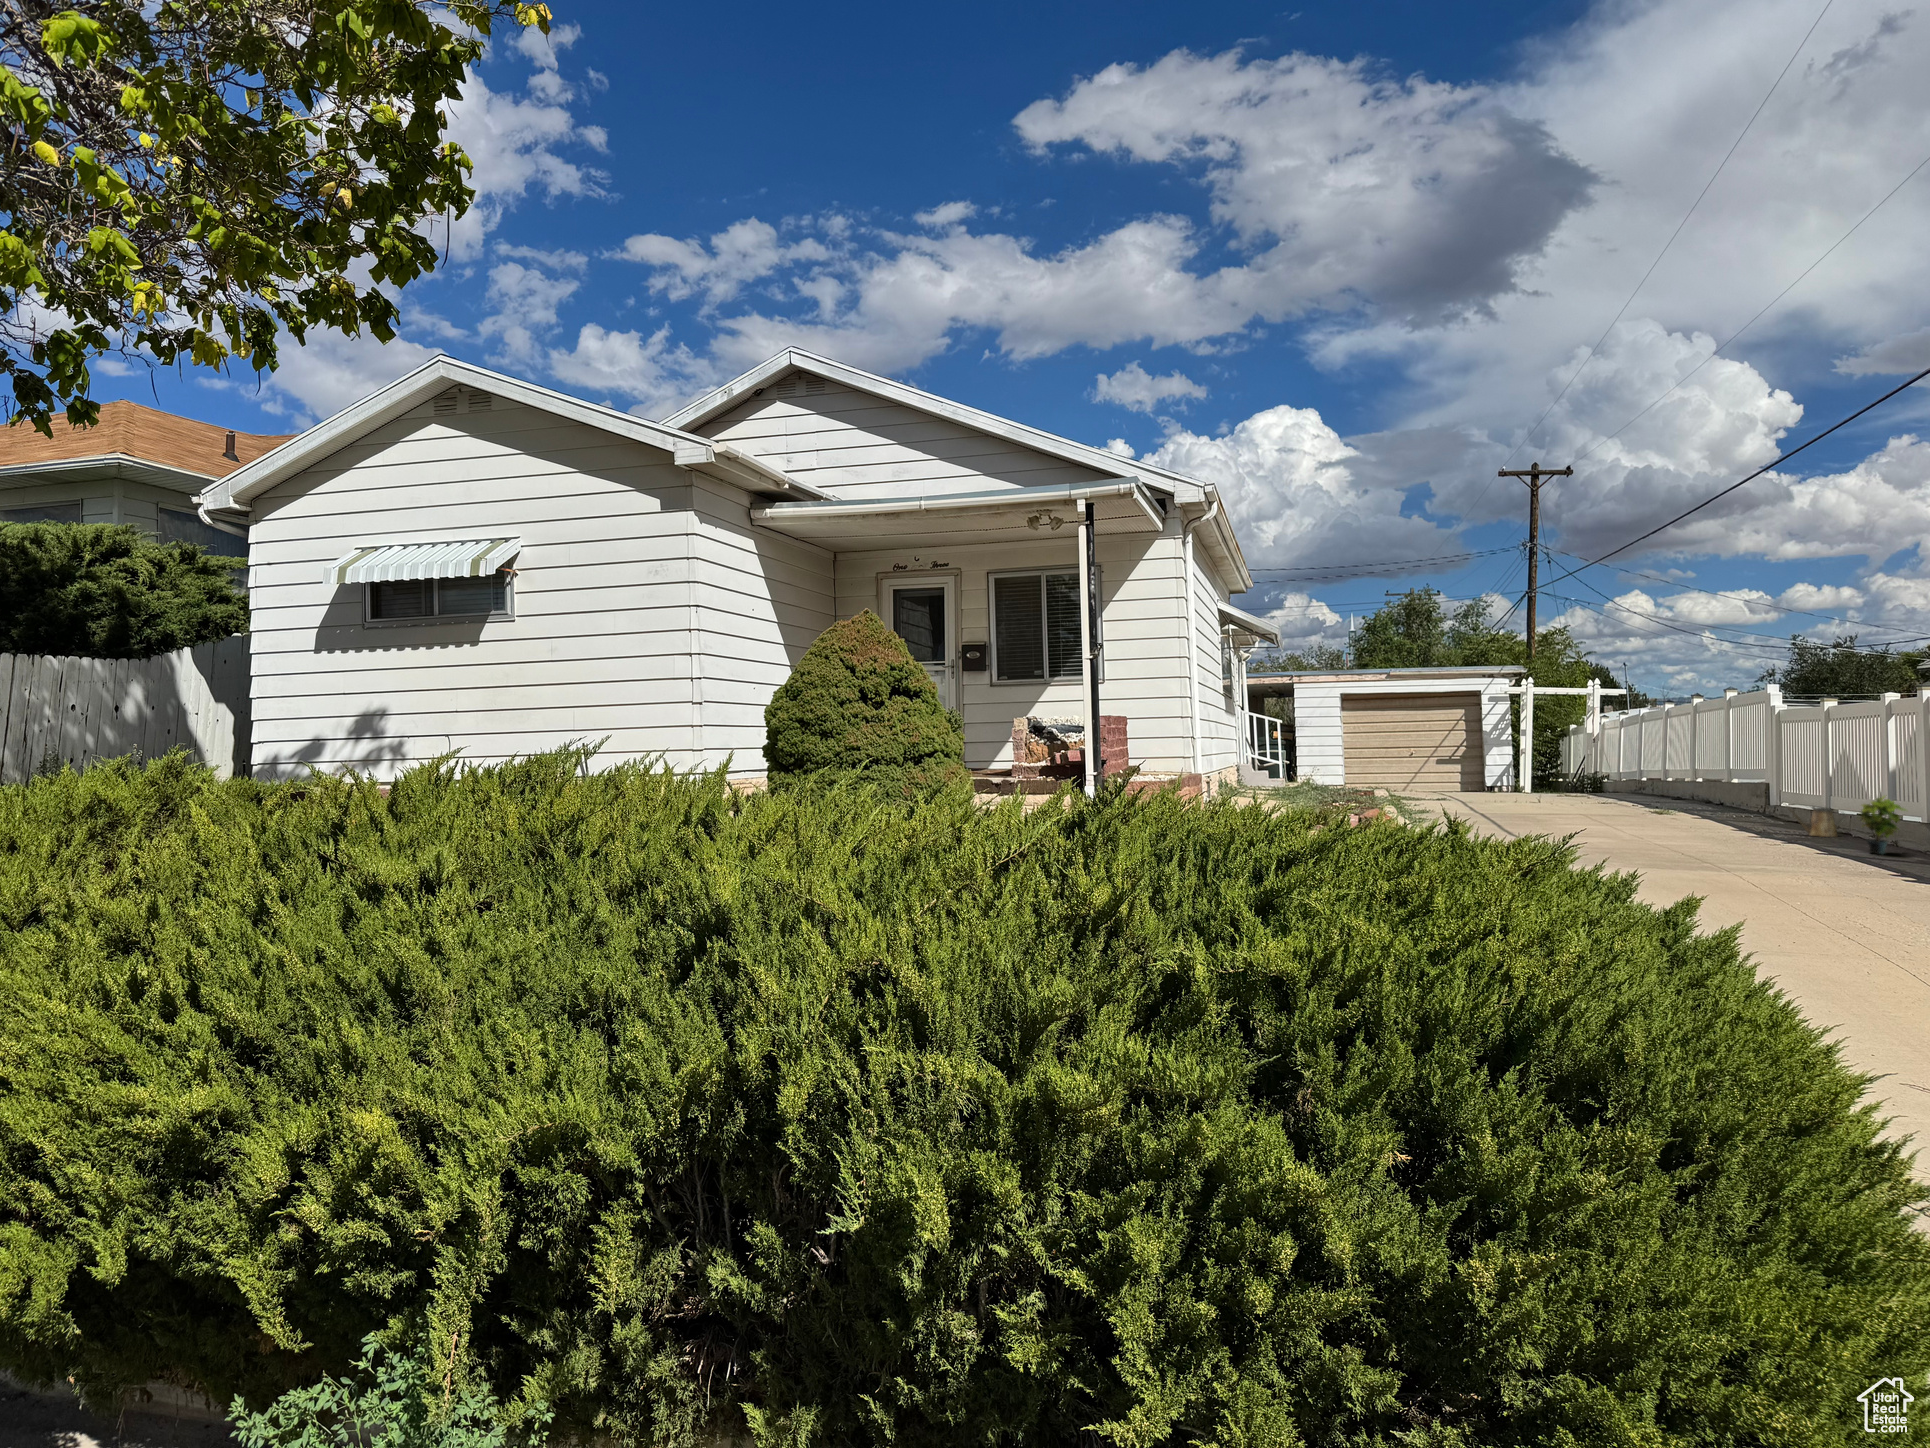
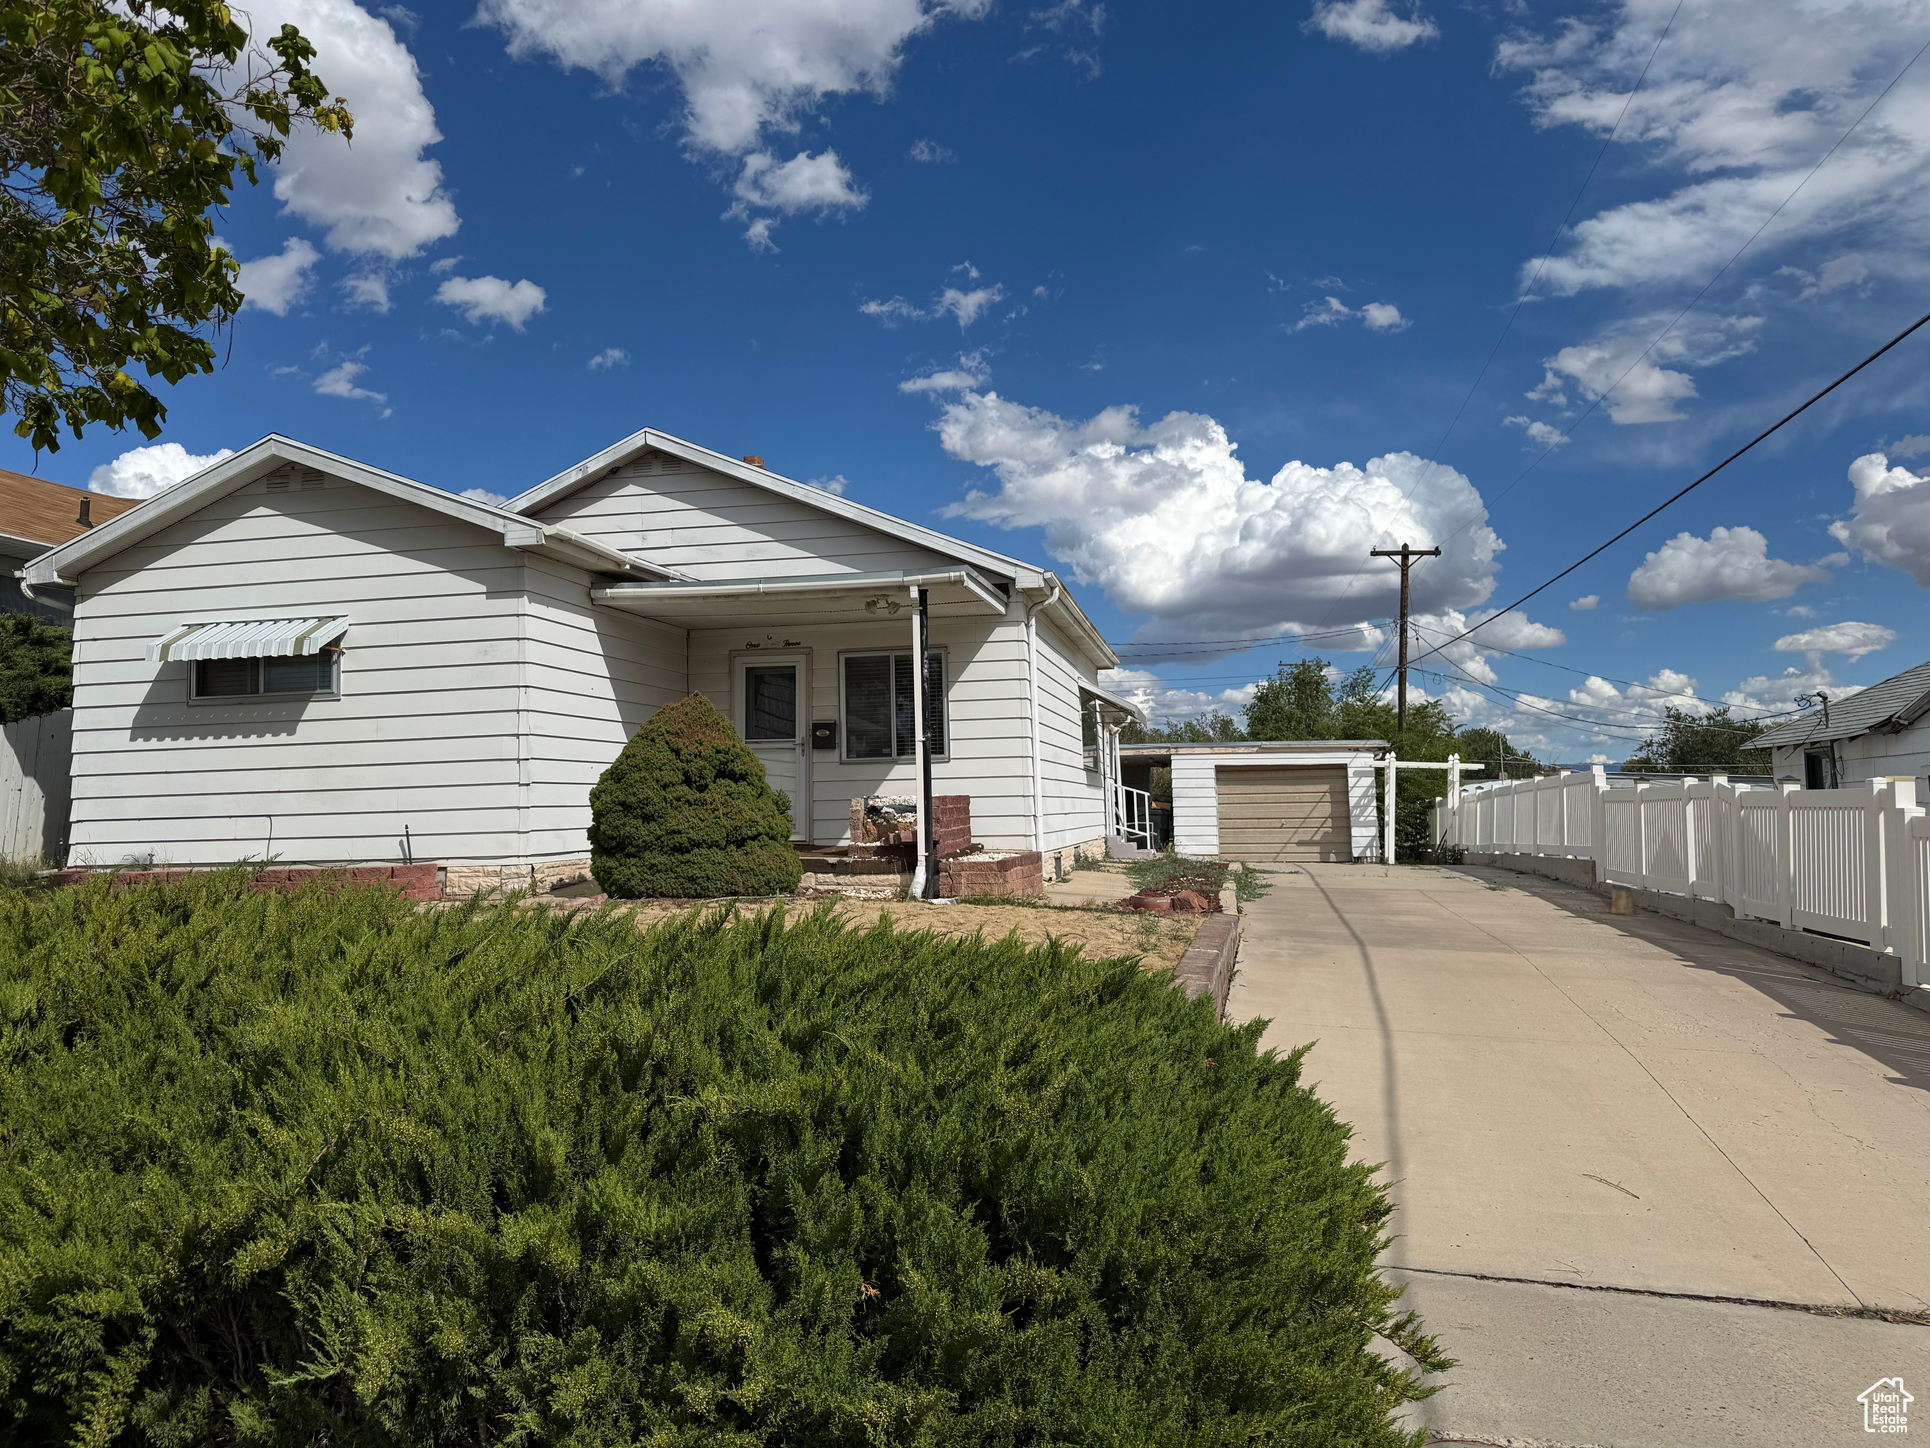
potted plant: present [1859,796,1905,854] -> none [1645,876,1690,933]

